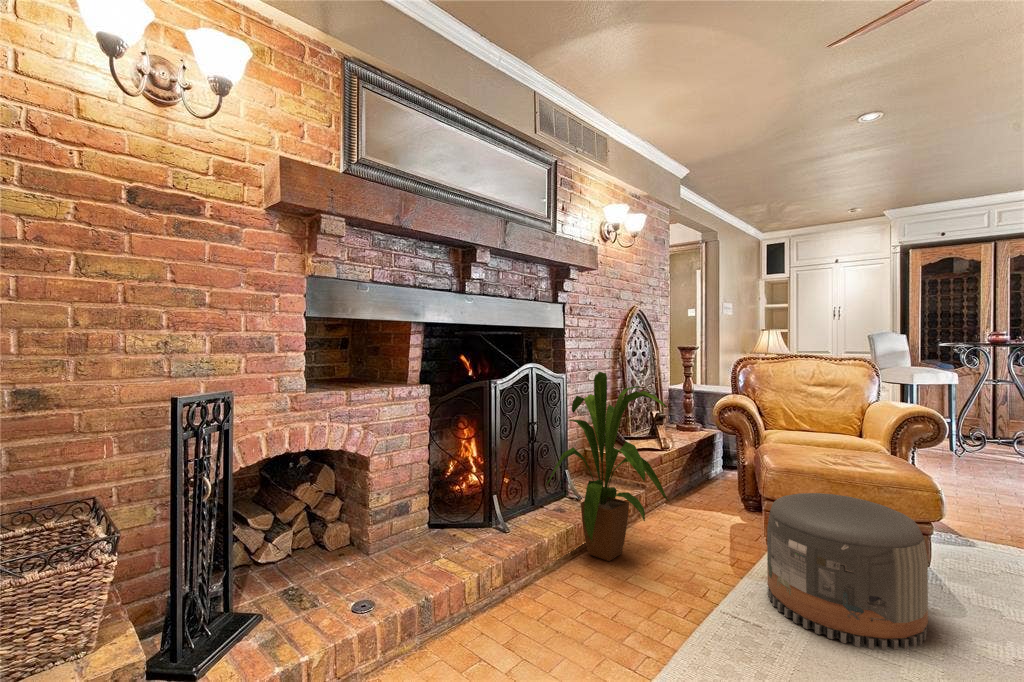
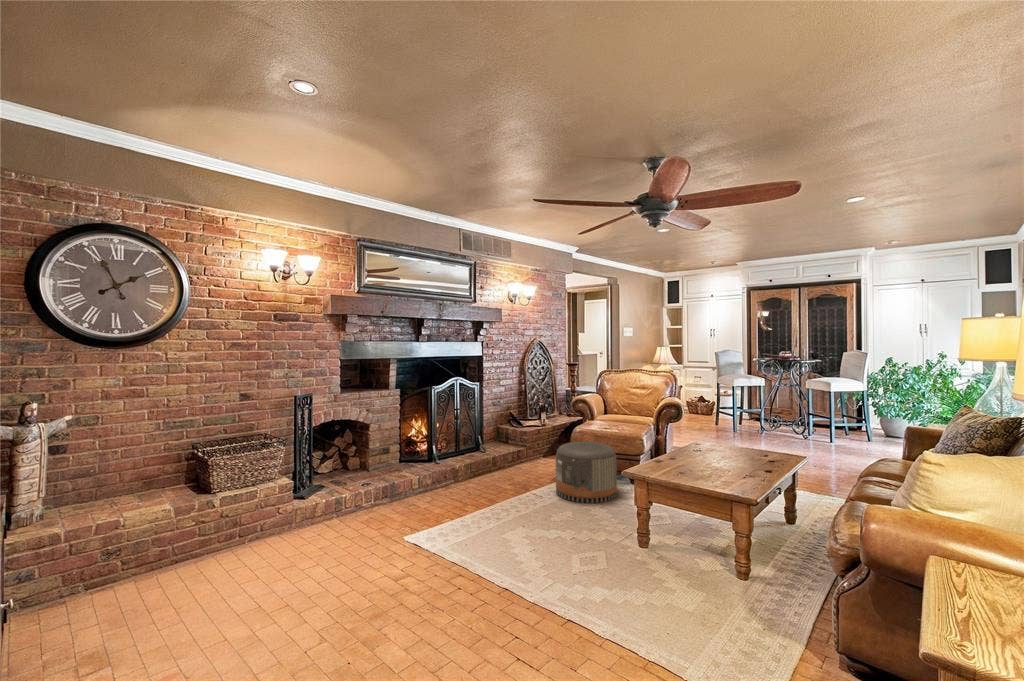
house plant: present [546,372,669,561] -> none [461,383,527,479]

